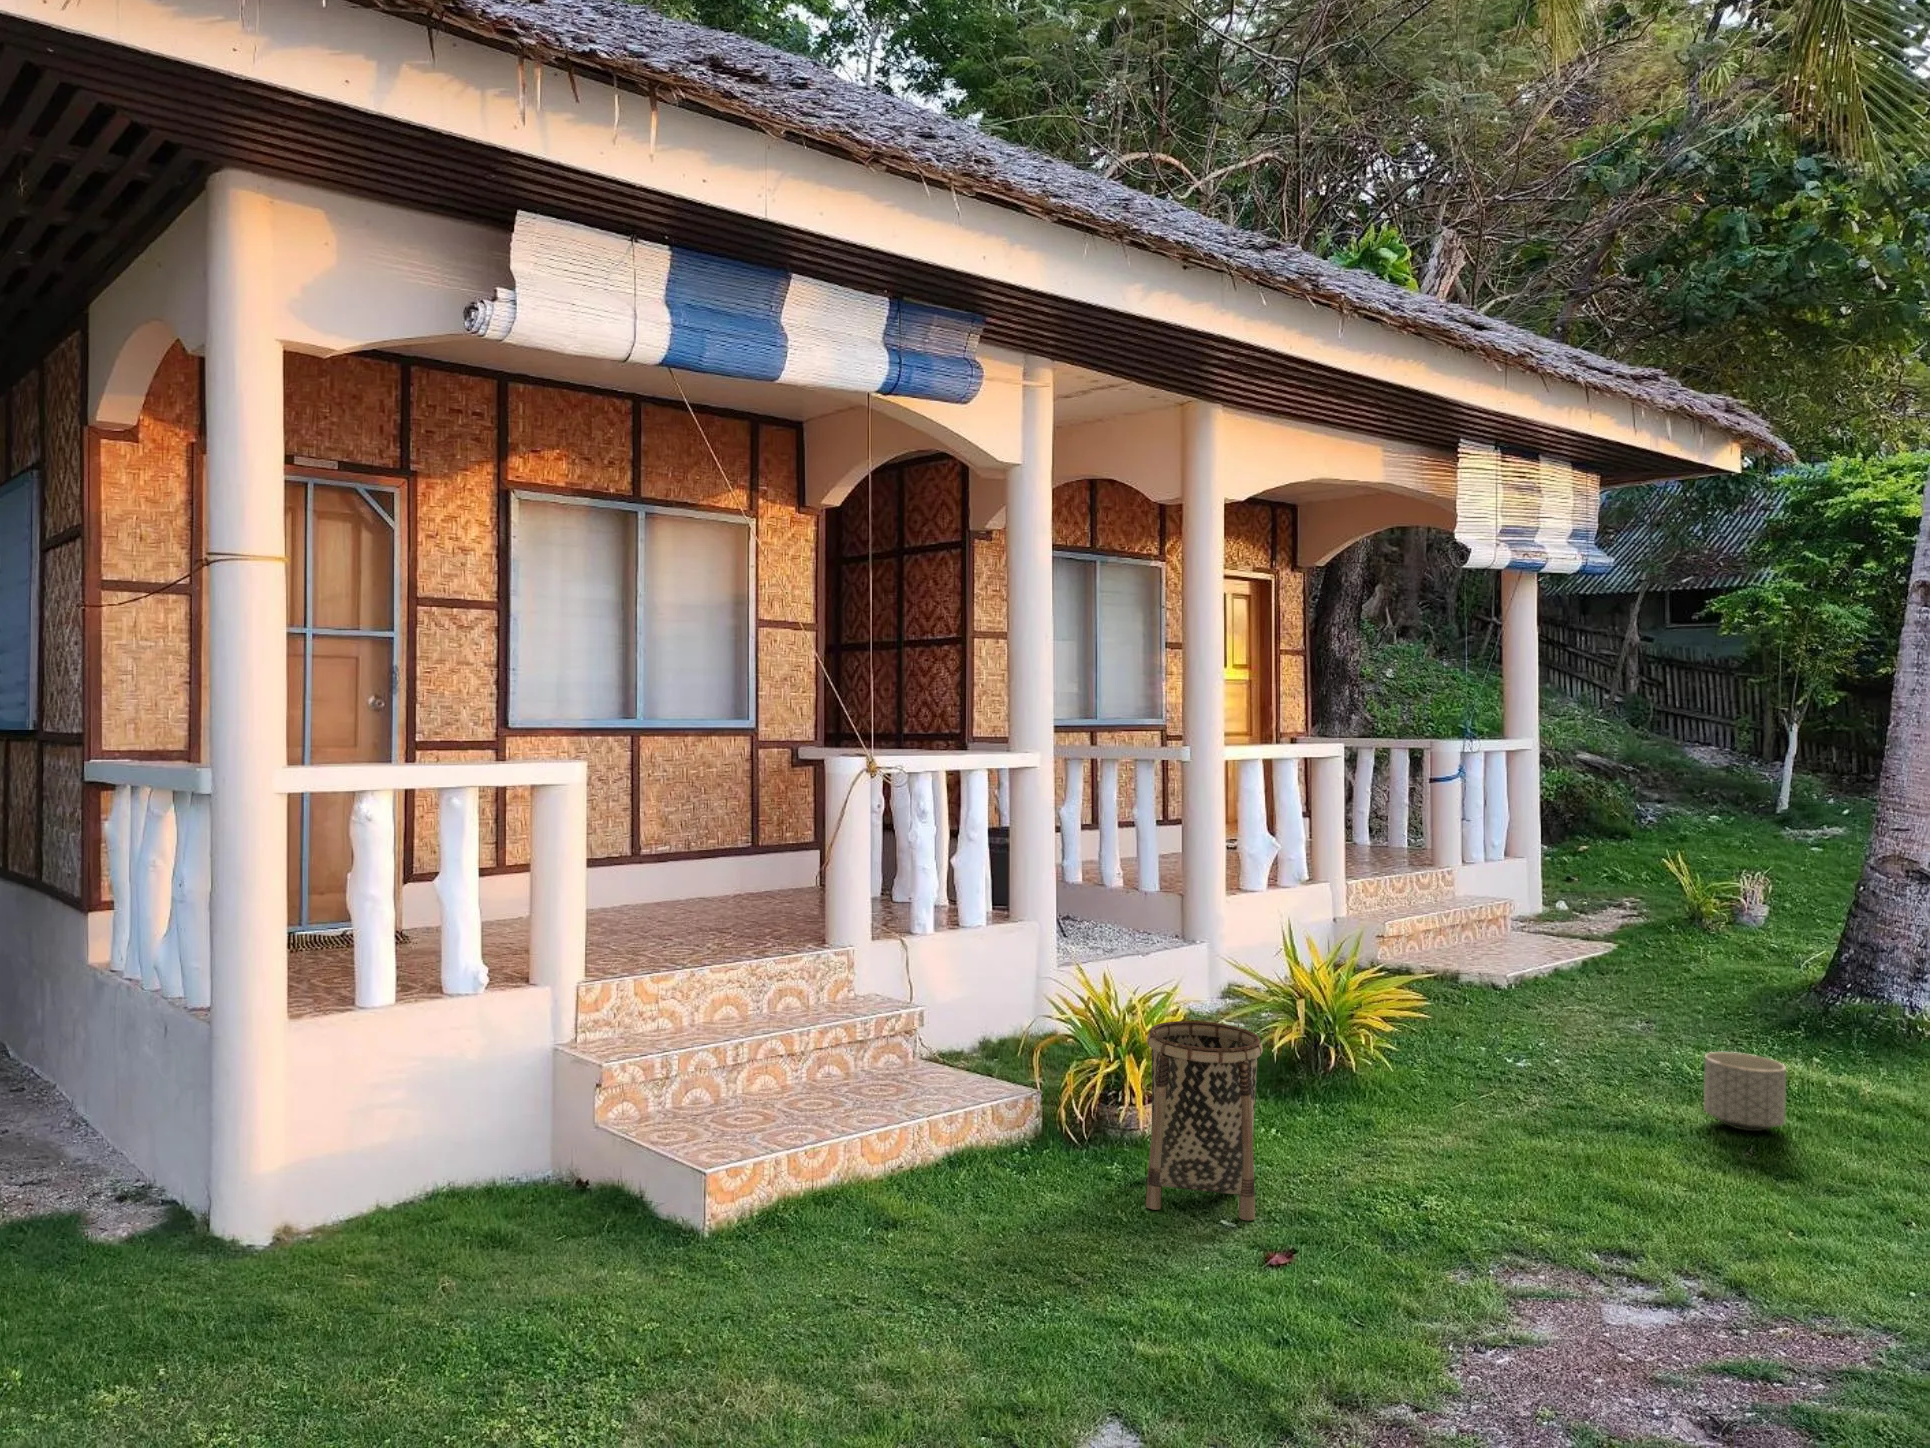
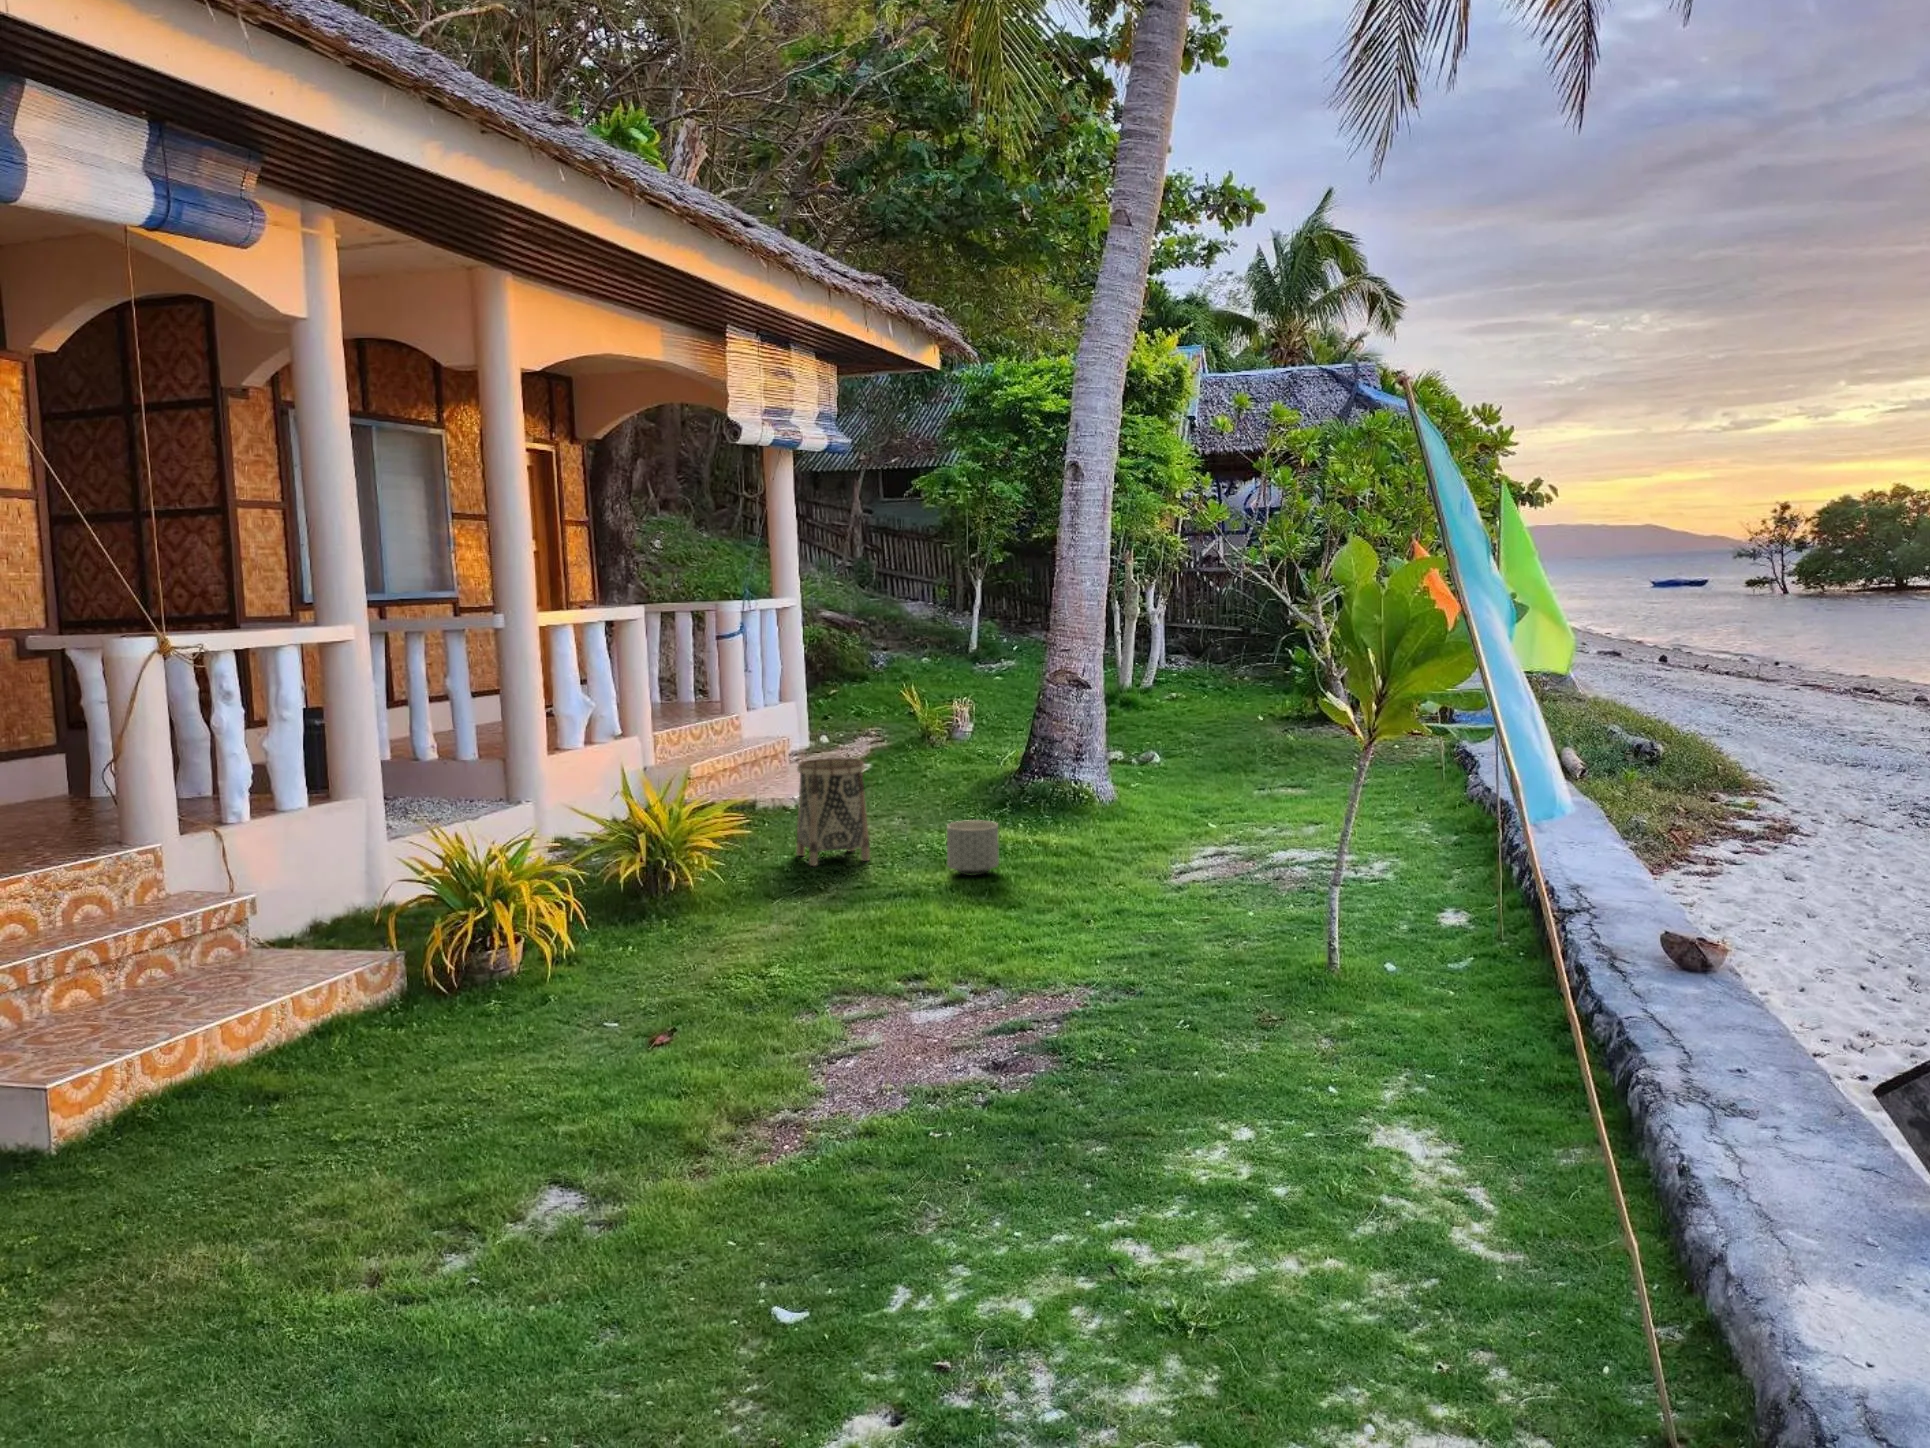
basket: present [1146,1021,1263,1221] -> present [796,758,870,866]

